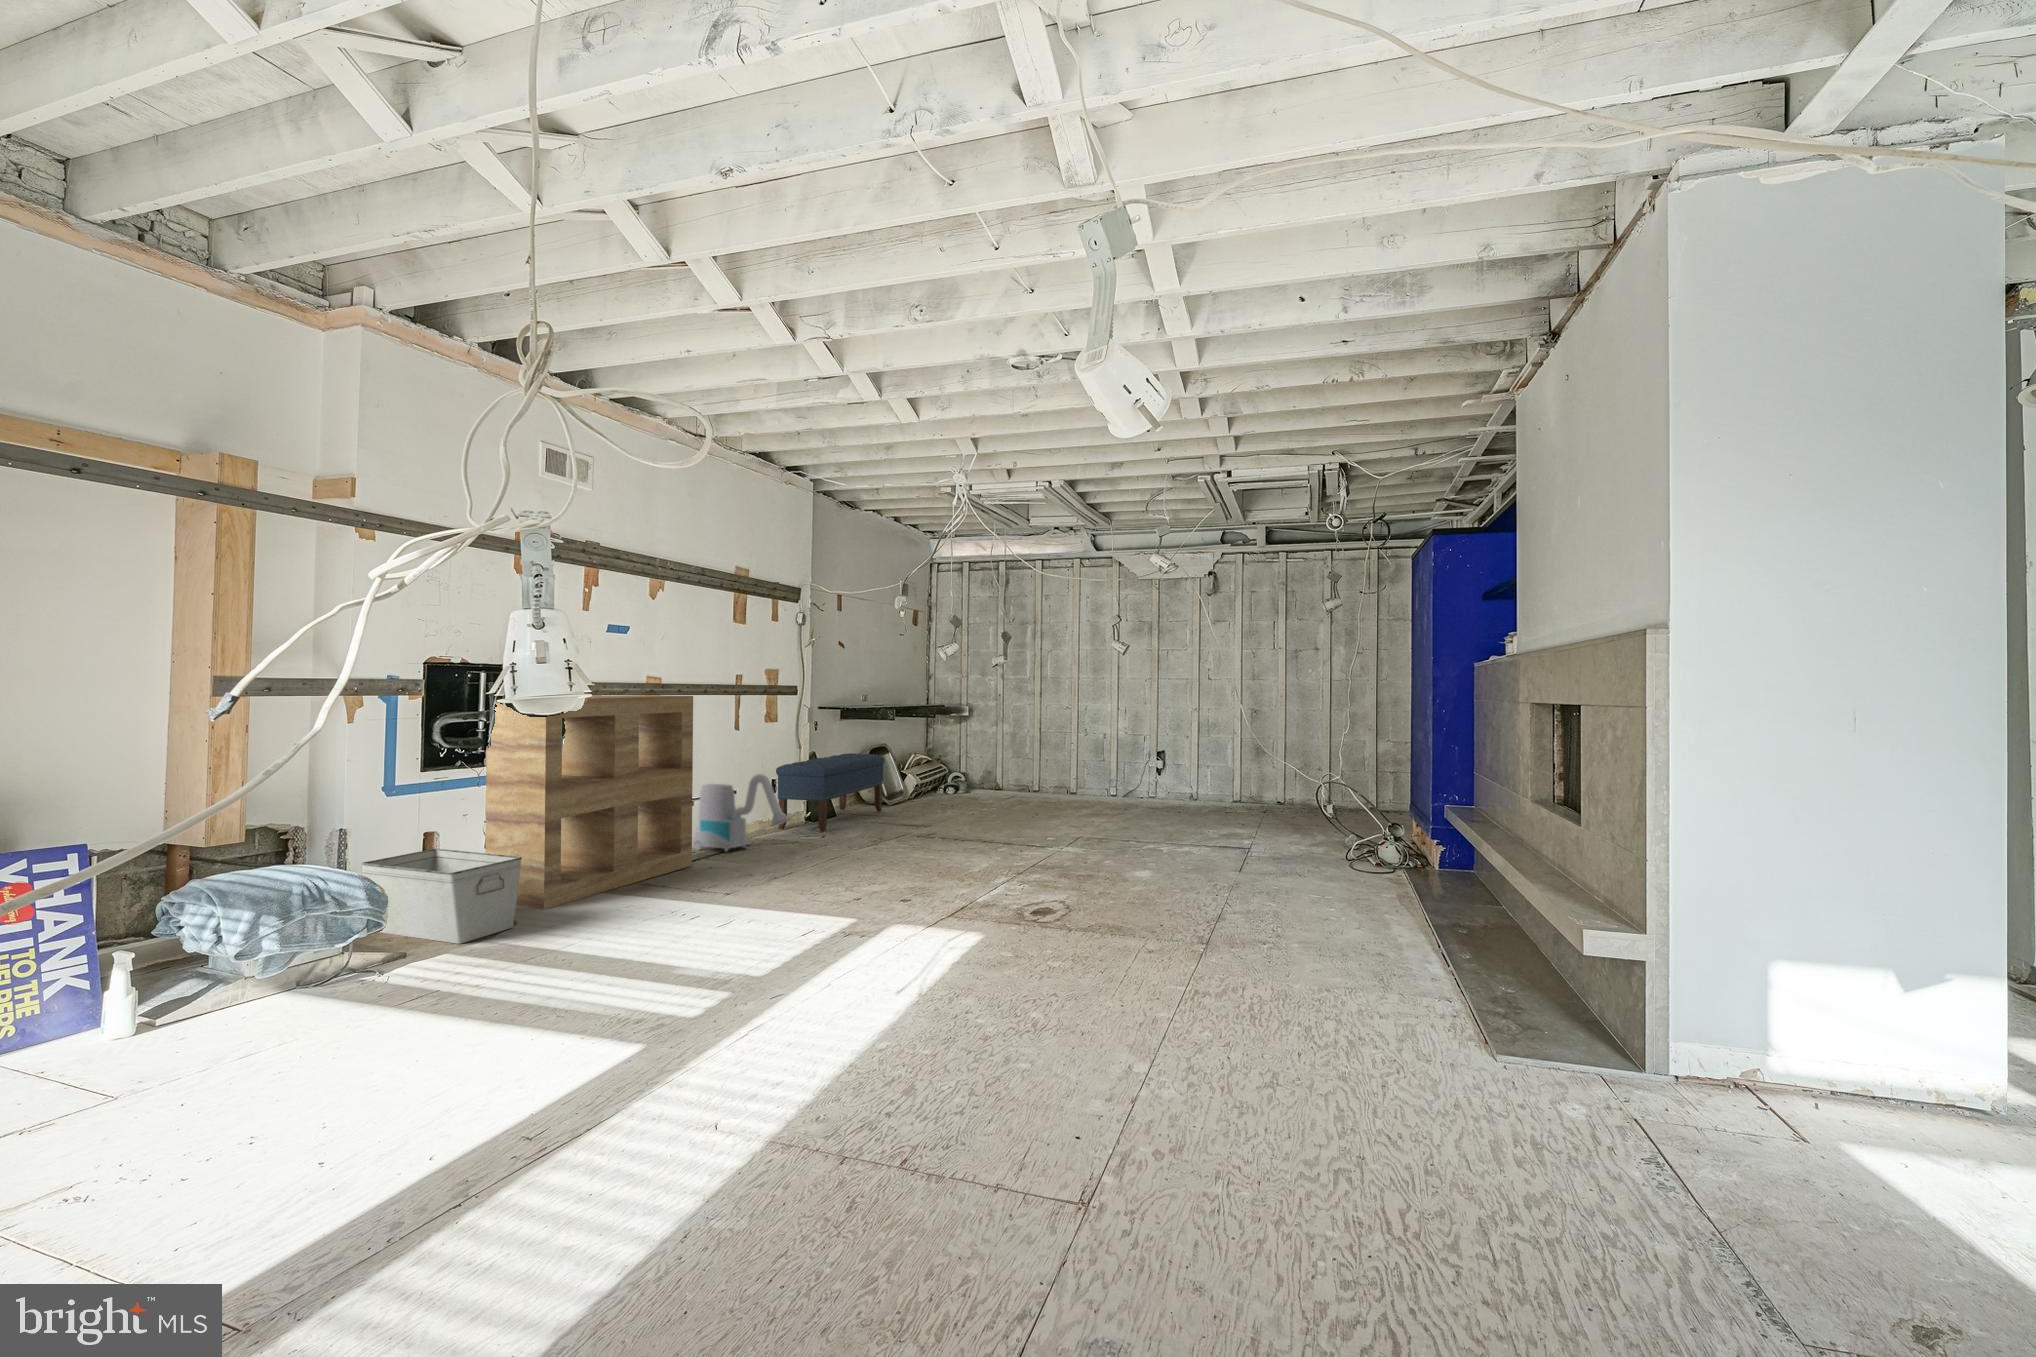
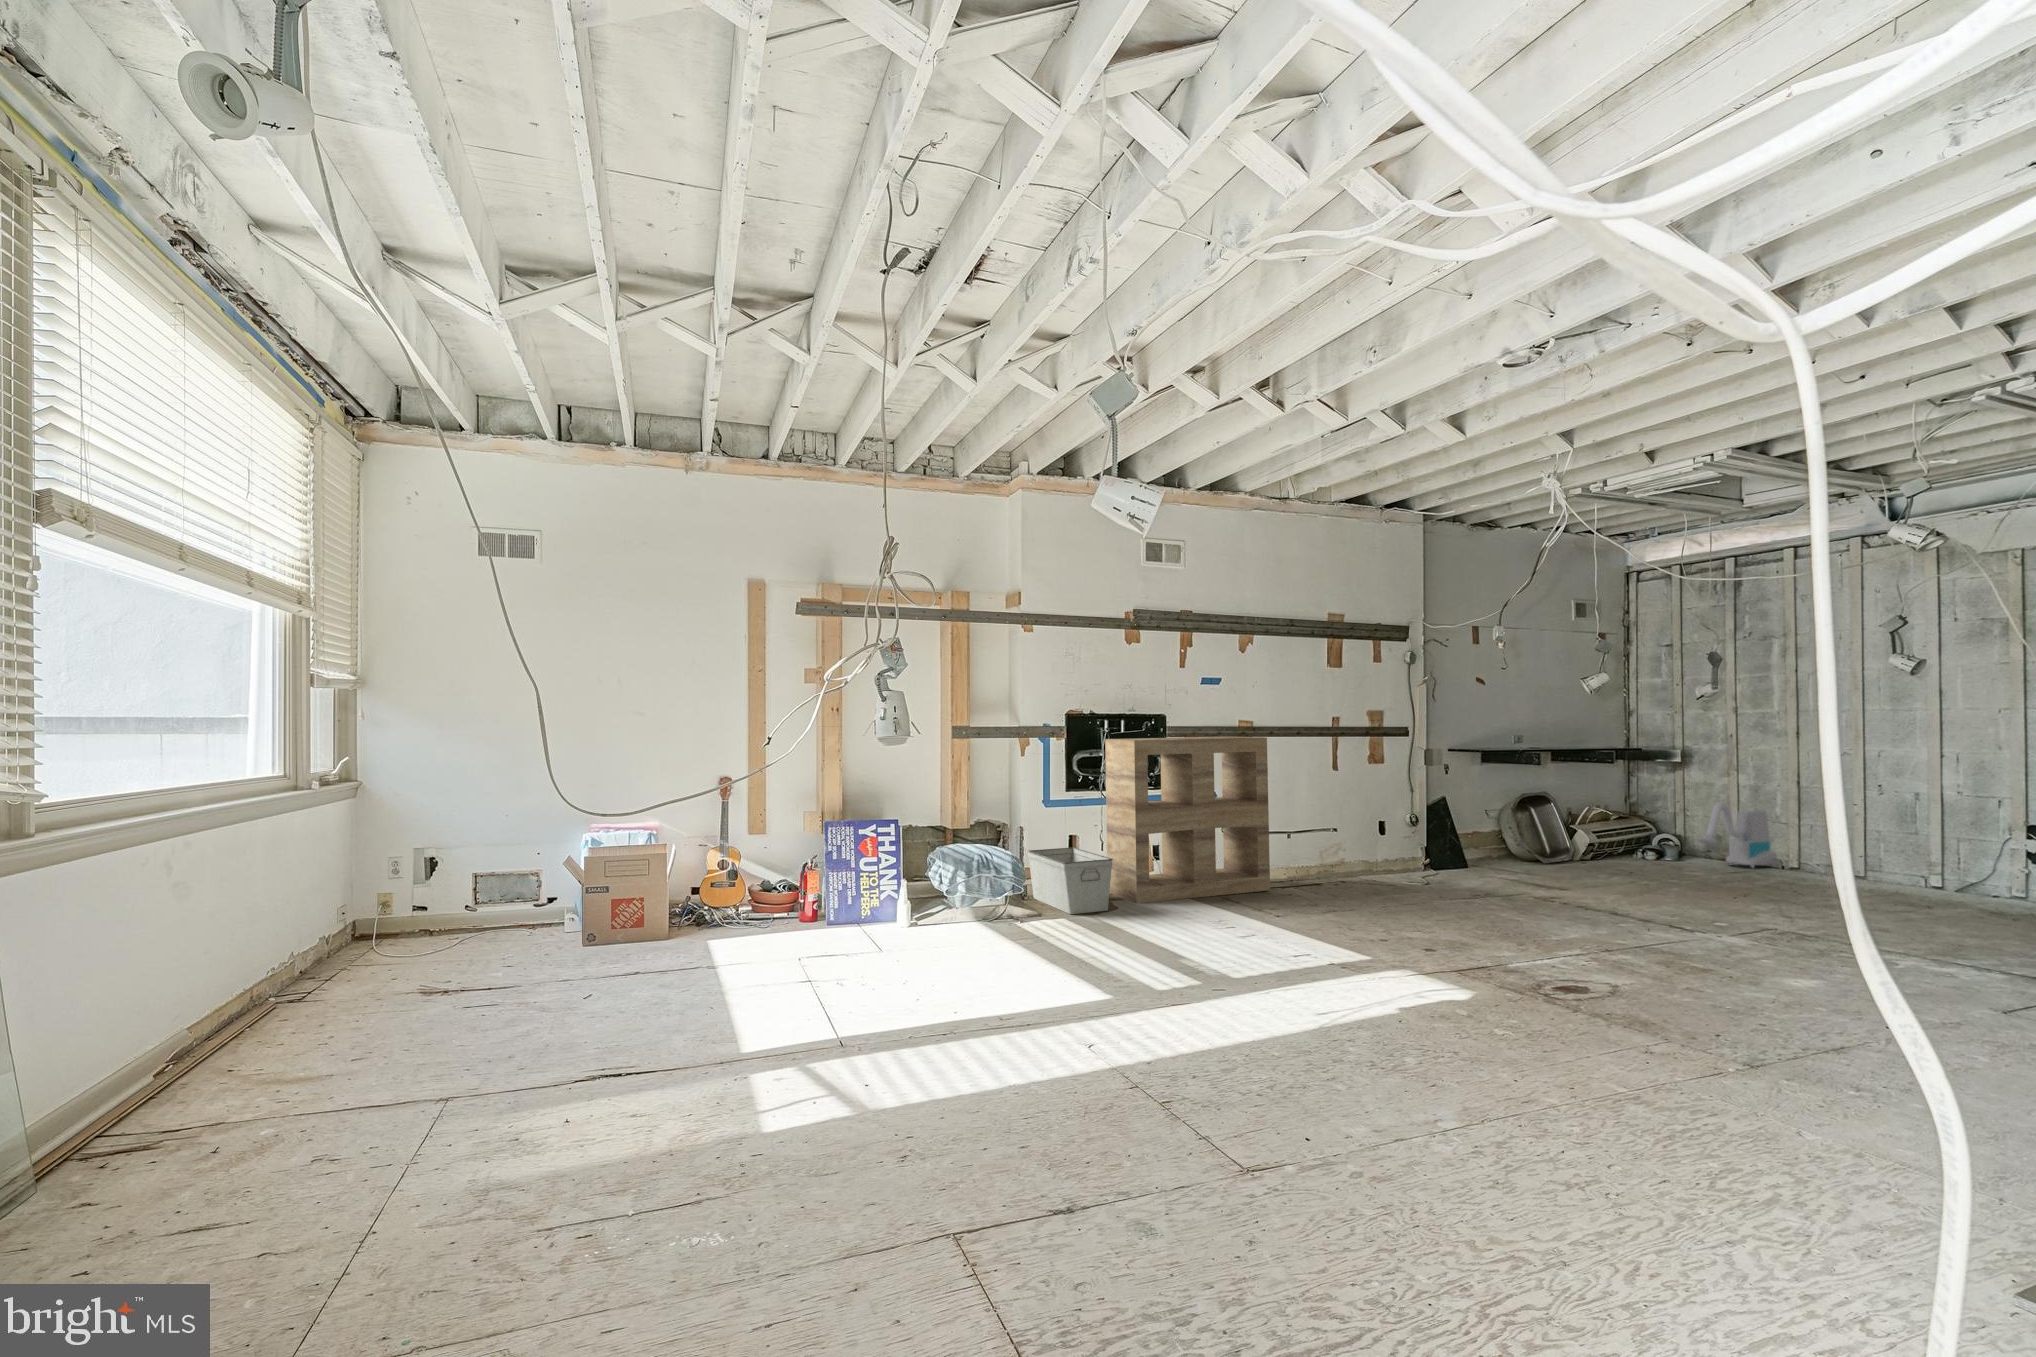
bench: present [776,753,884,832] -> none [1381,800,1524,880]
vacuum cleaner: present [693,774,790,852] -> present [1699,802,1777,868]

